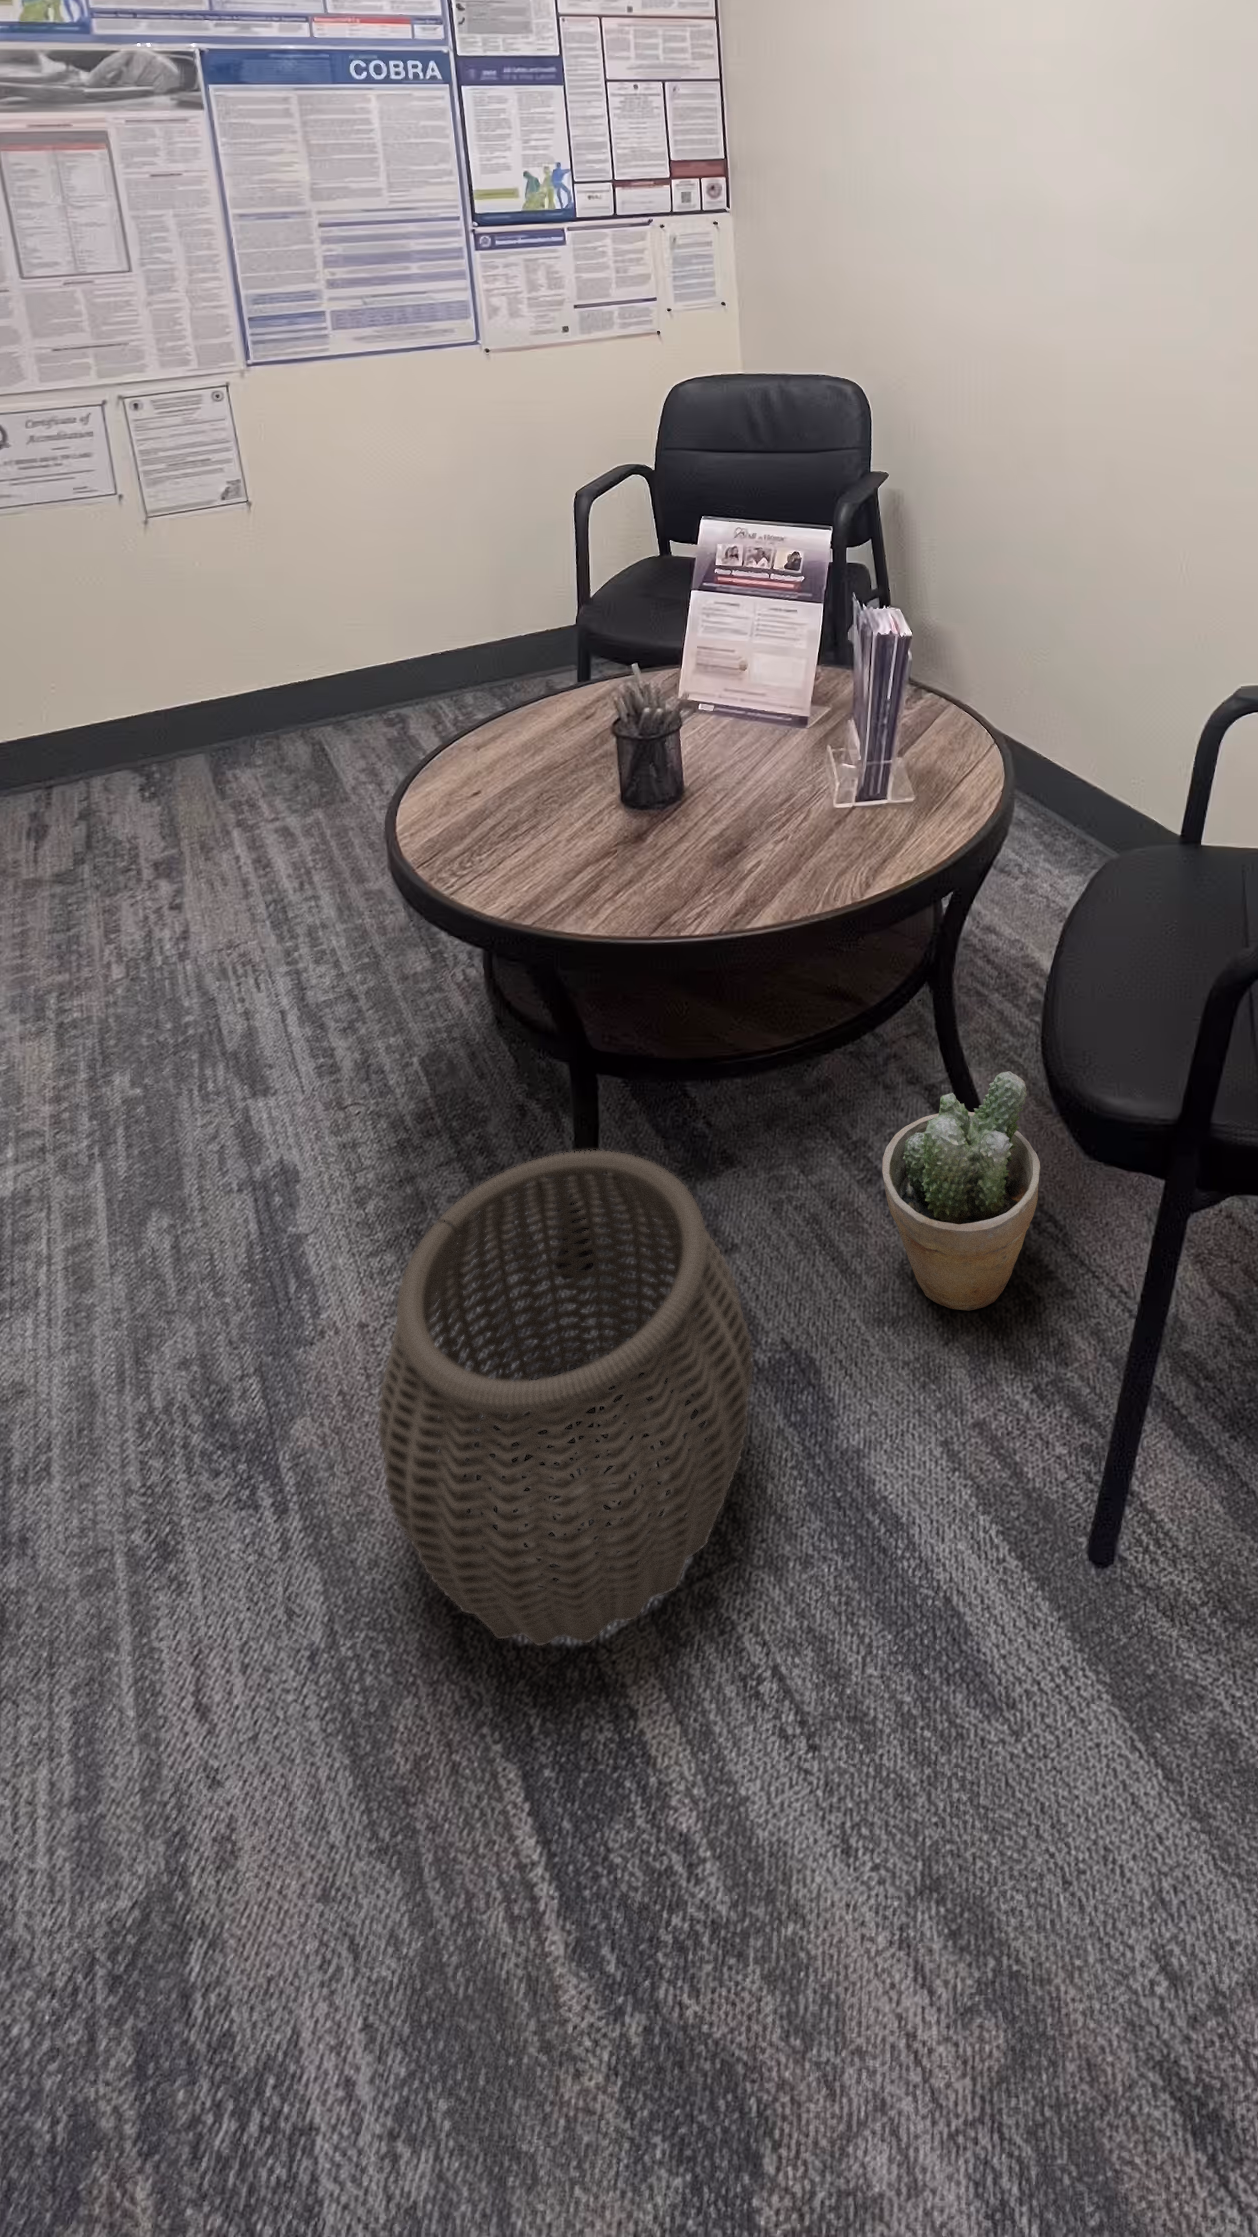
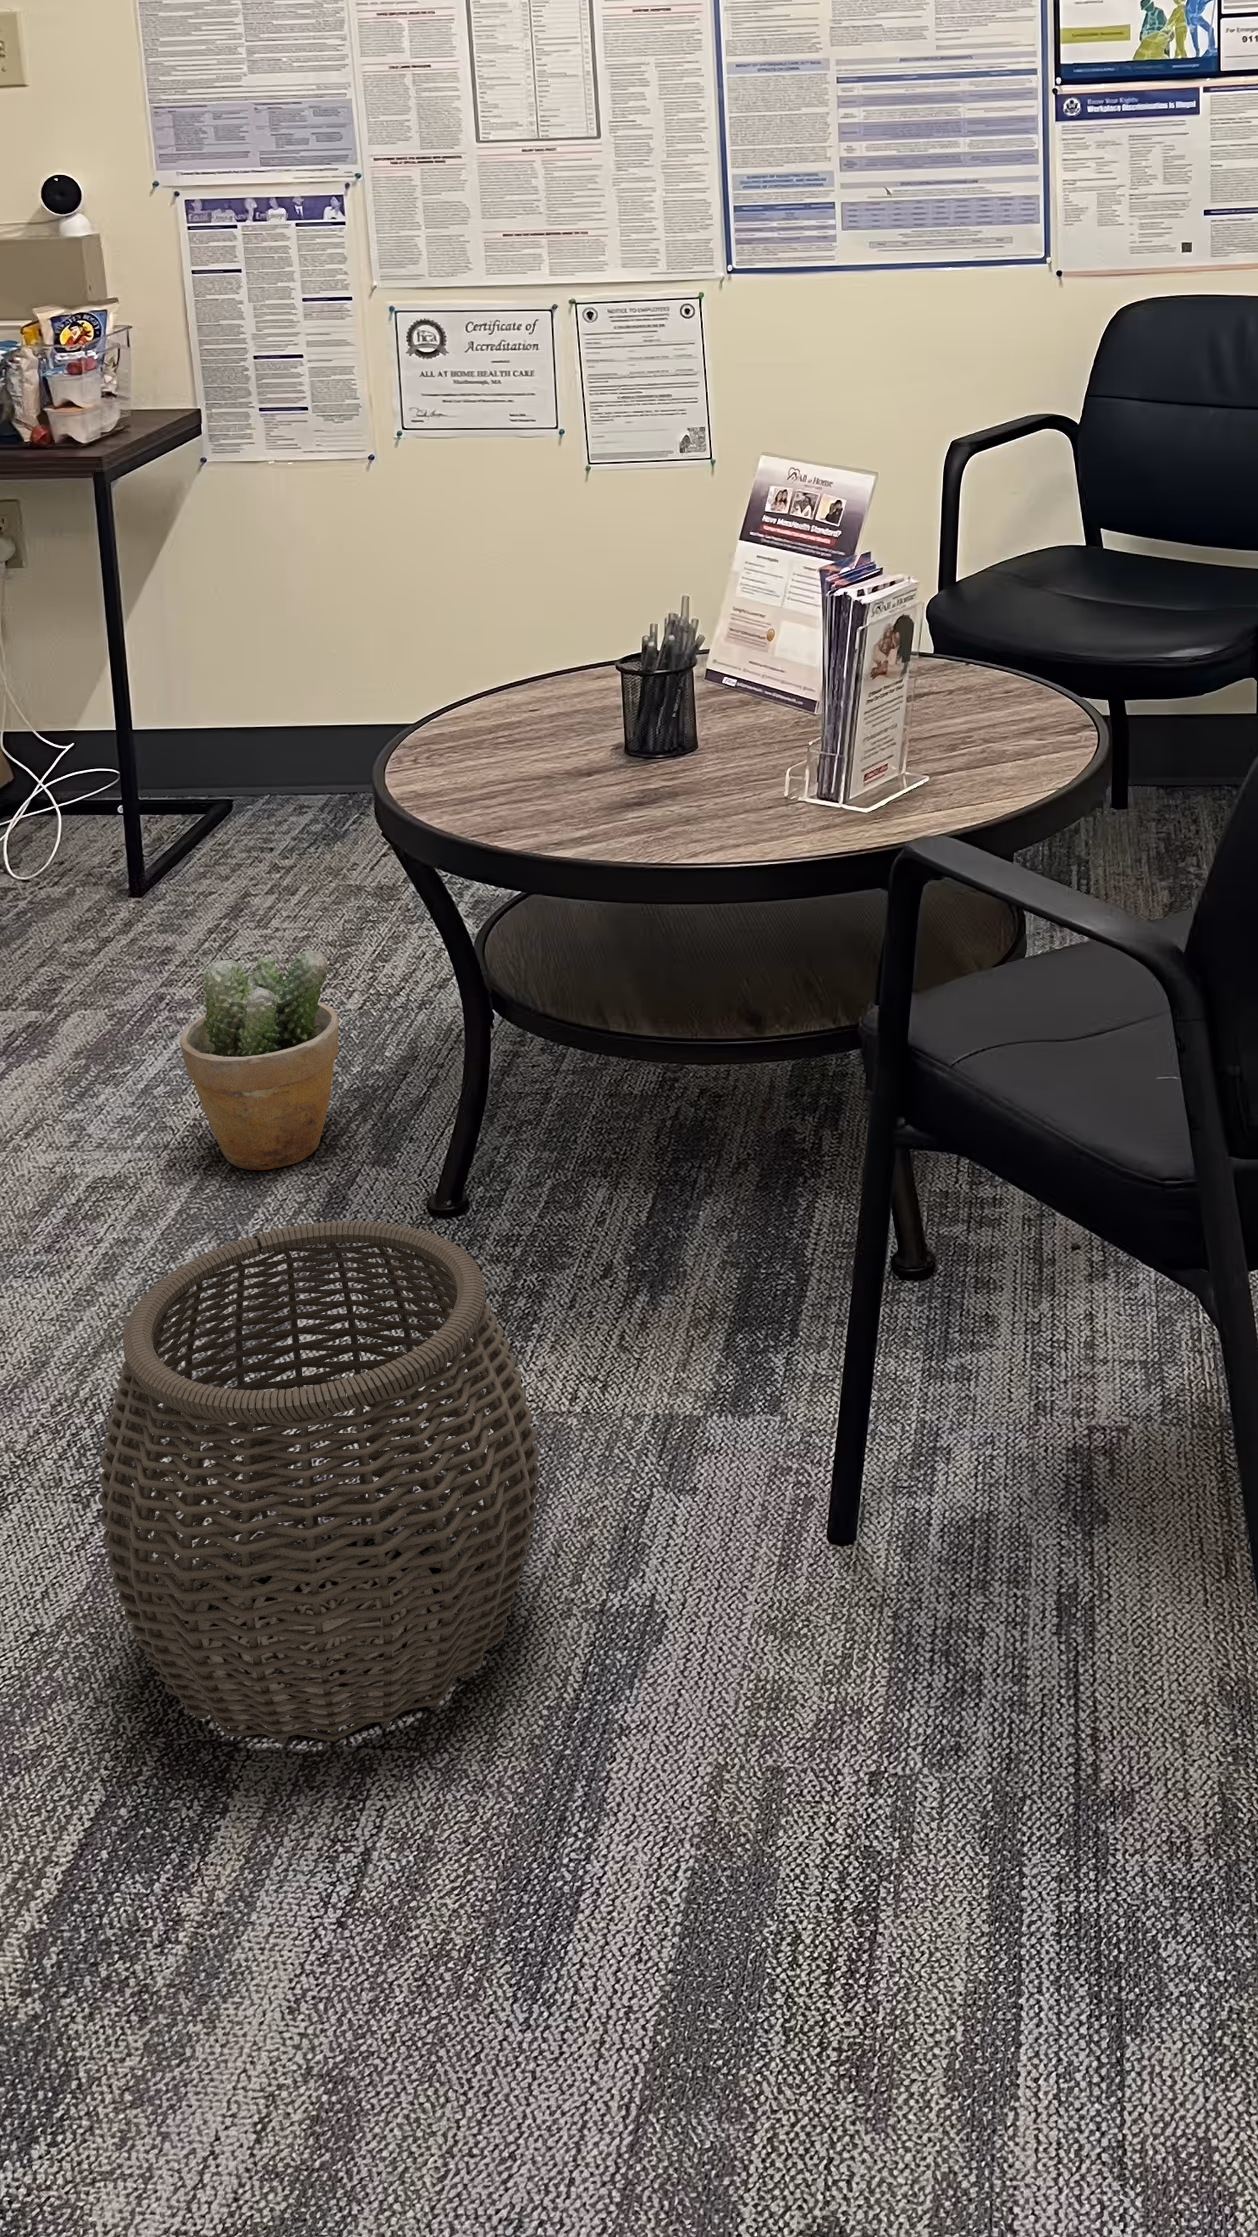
potted plant: present [882,1071,1040,1311] -> present [179,950,339,1170]

